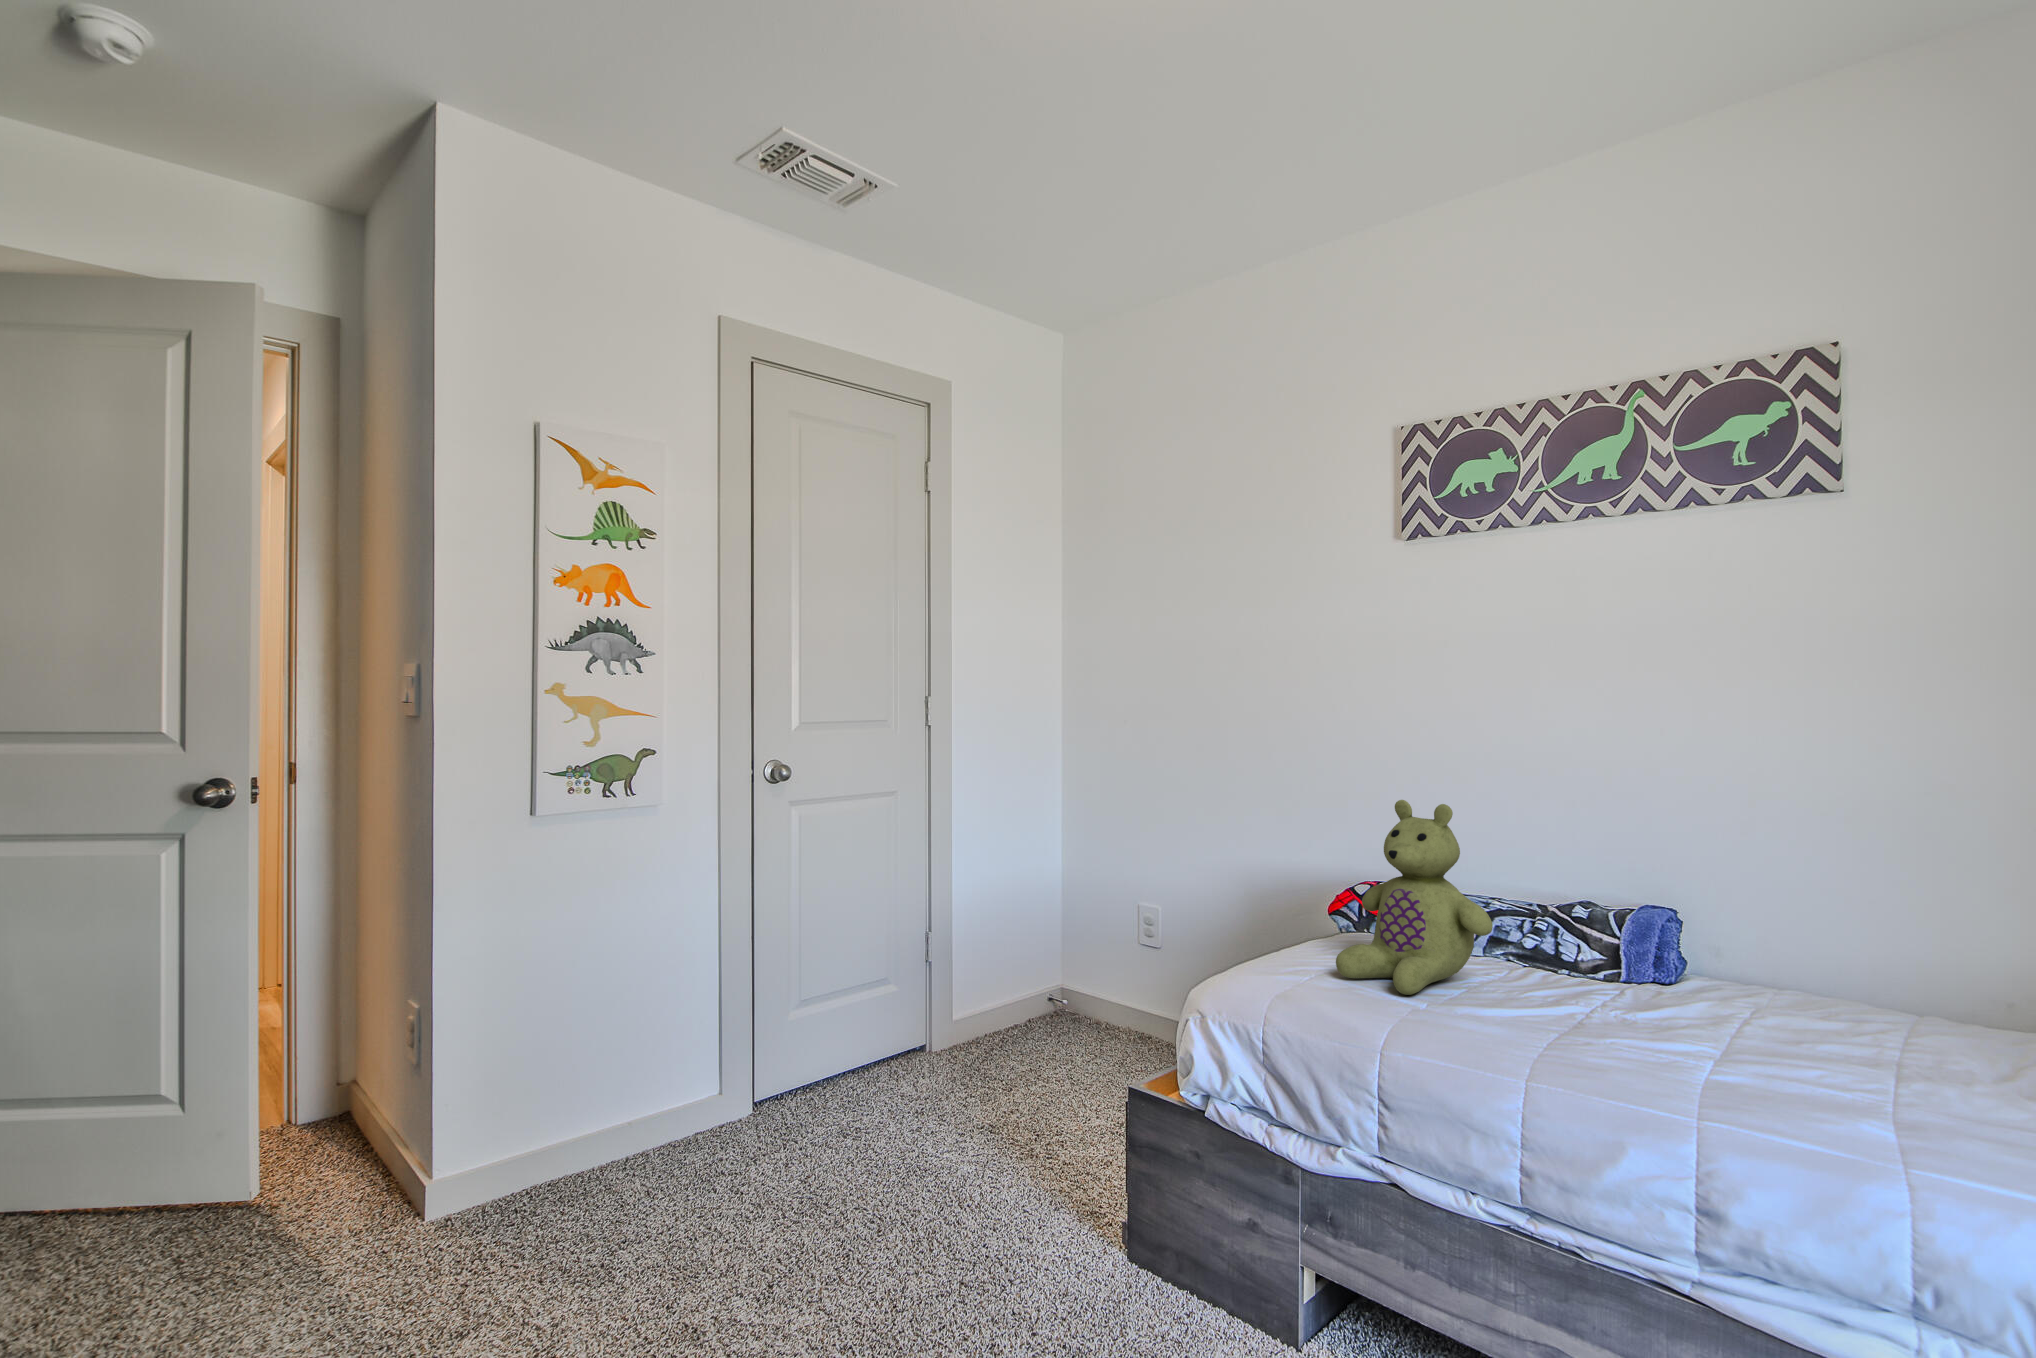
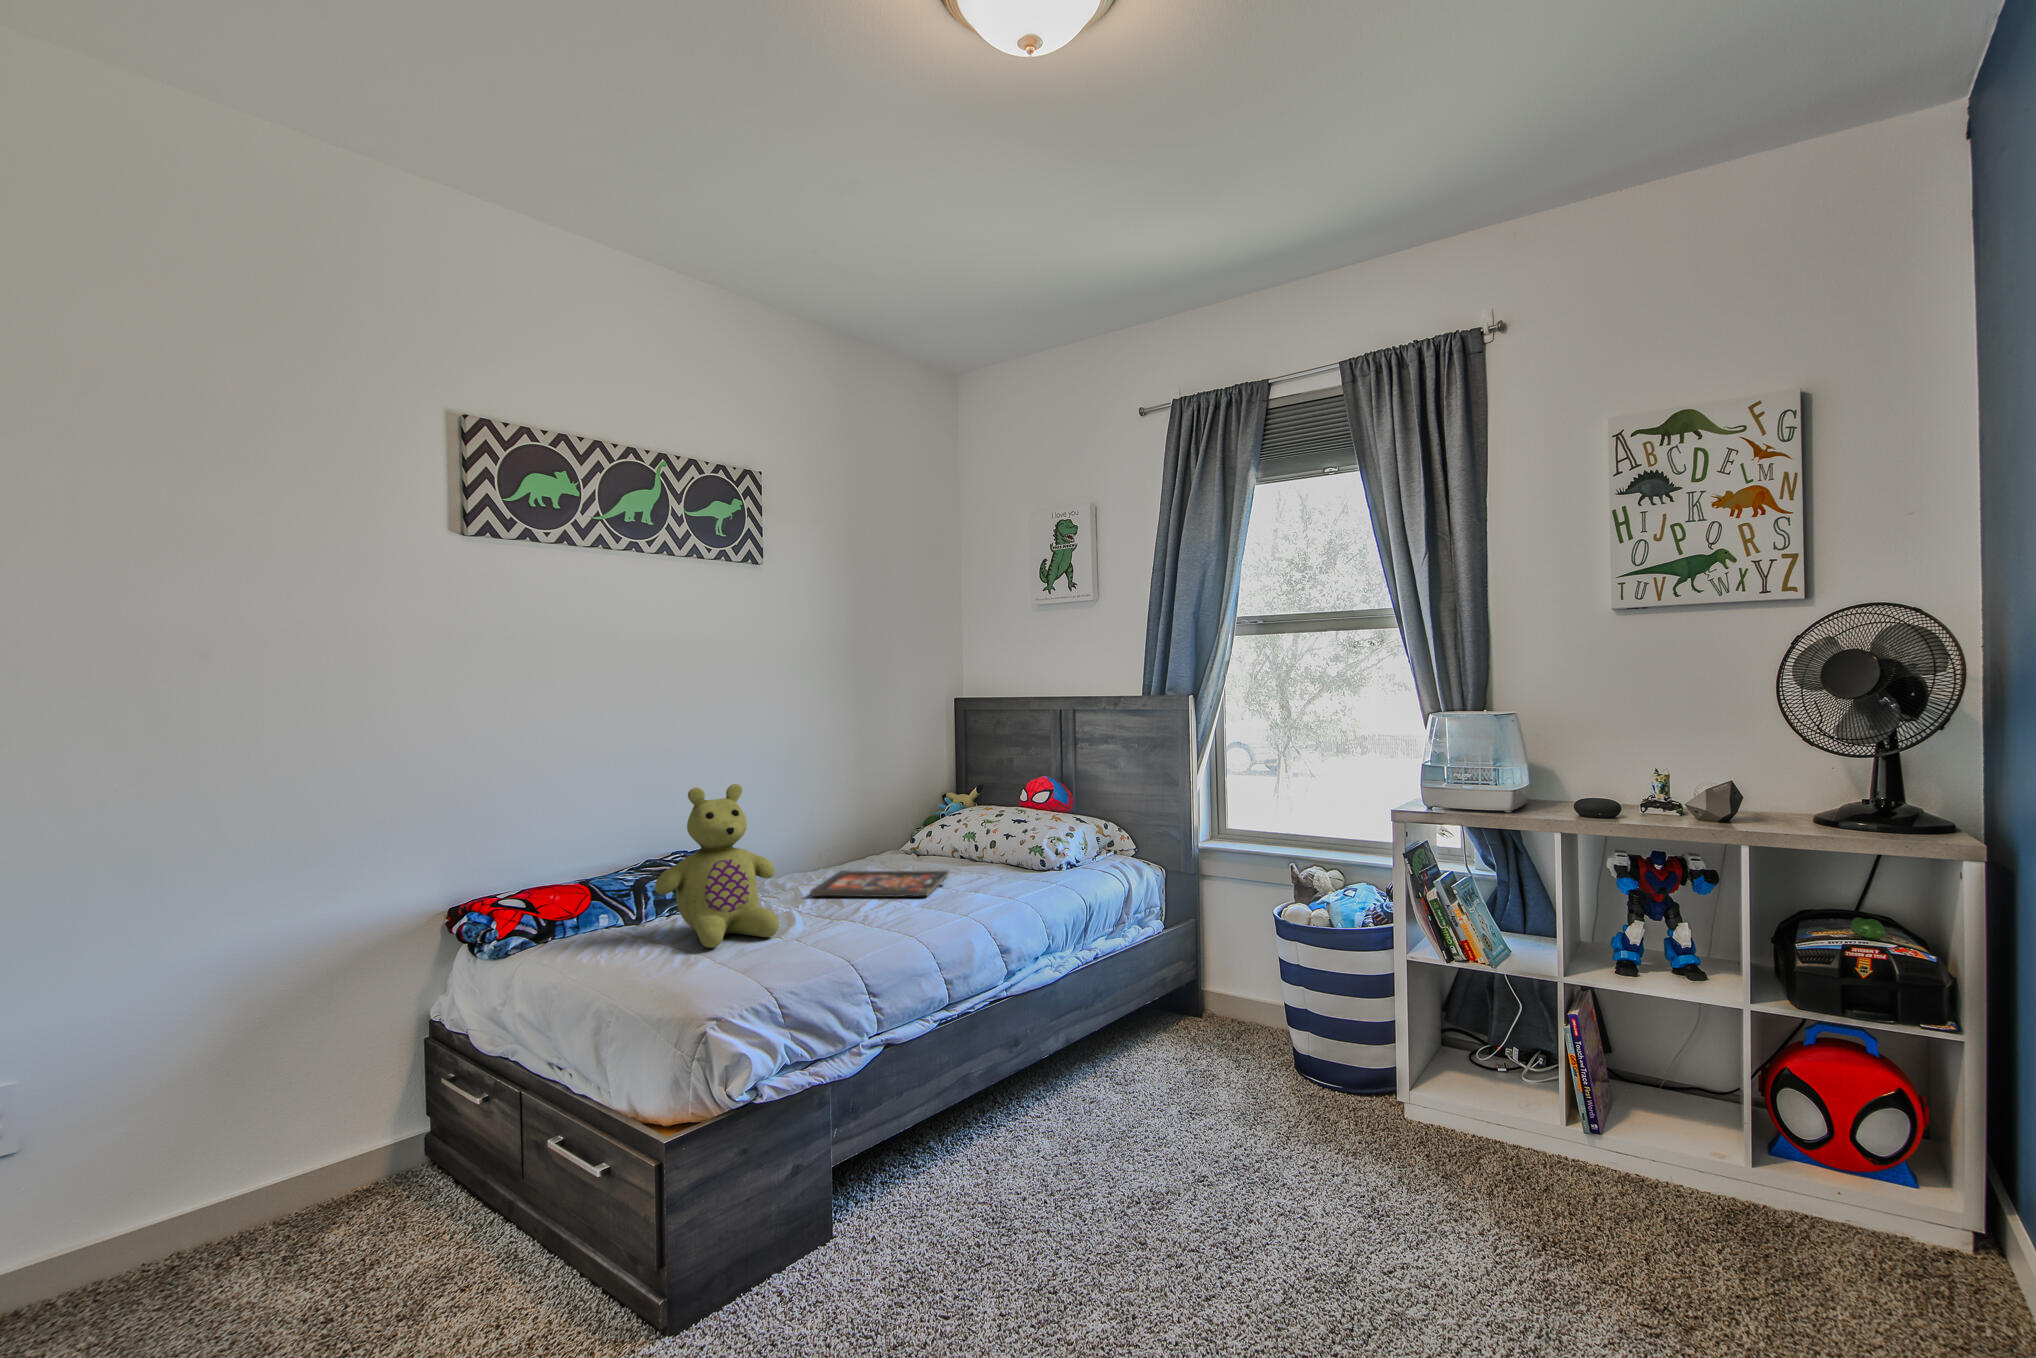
board game: none [1633,994,1930,1083] -> present [811,870,949,897]

